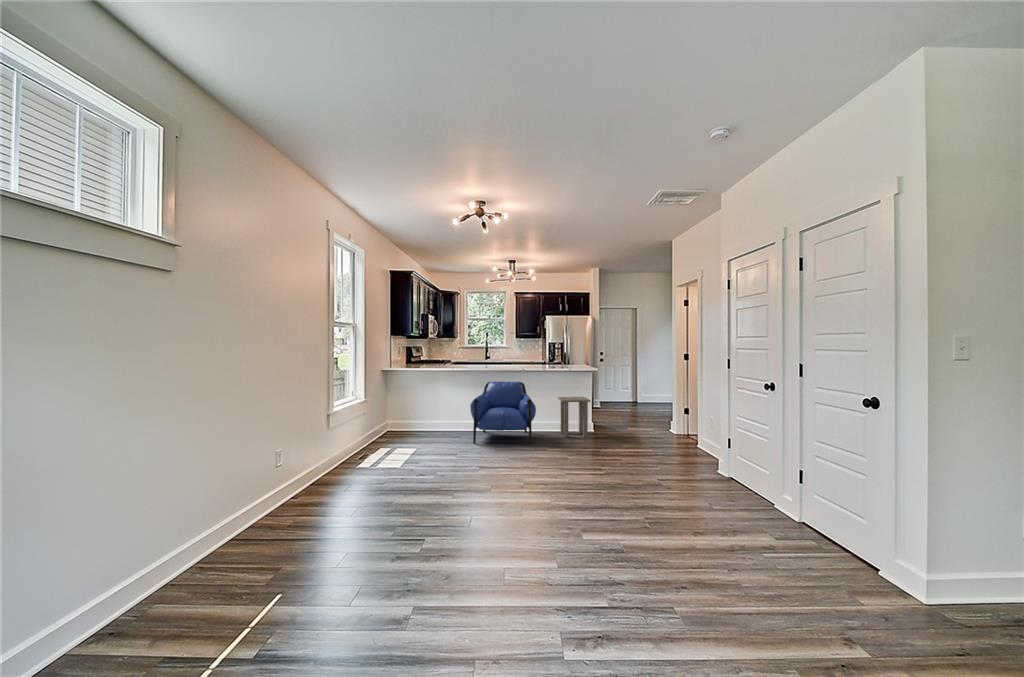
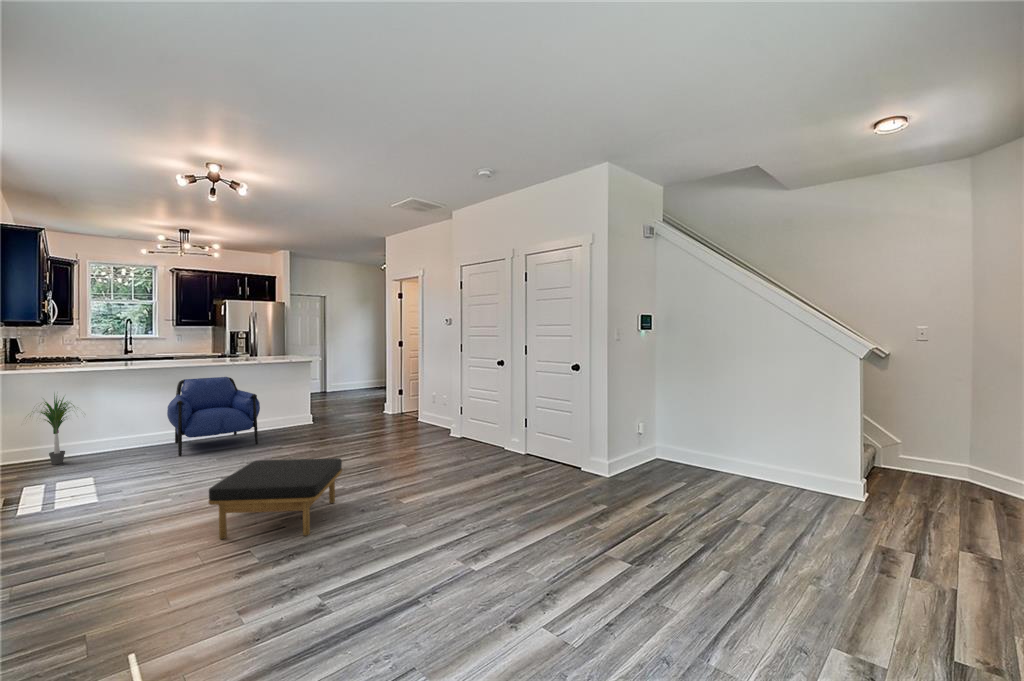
potted plant: none [395,383,429,436] -> present [32,394,75,465]
side table: present [558,397,591,437] -> none [274,388,316,432]
ottoman: none [413,460,533,543] -> present [209,458,342,539]

